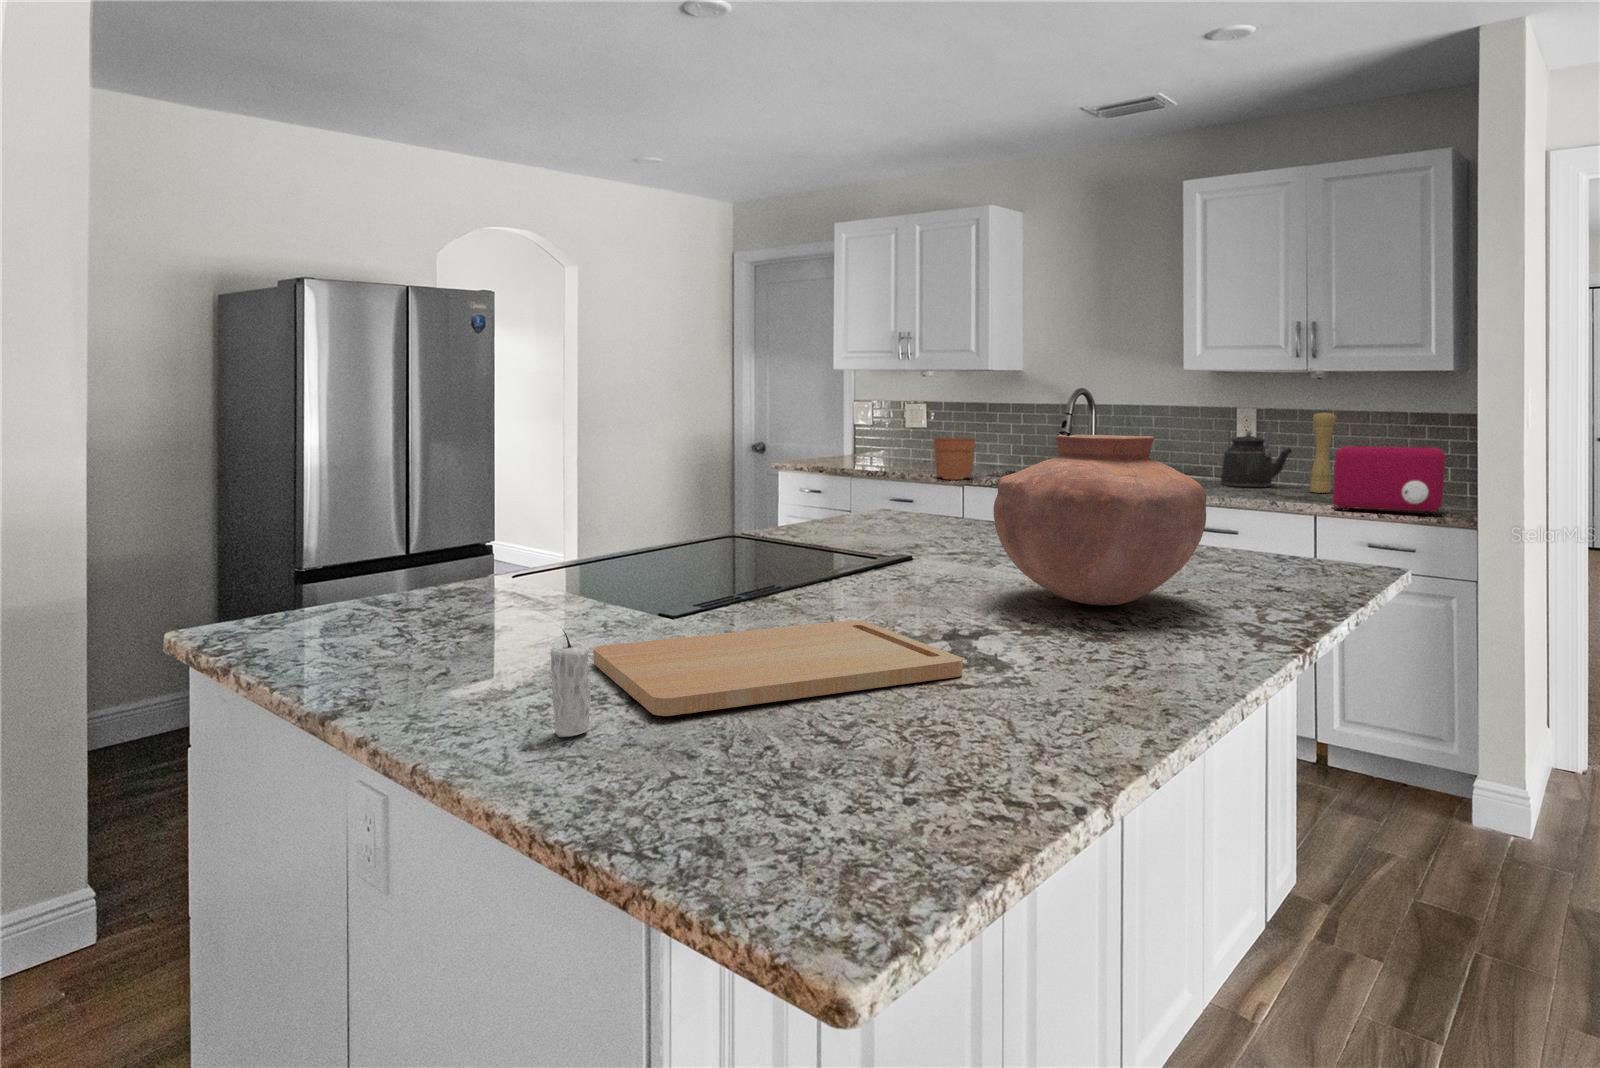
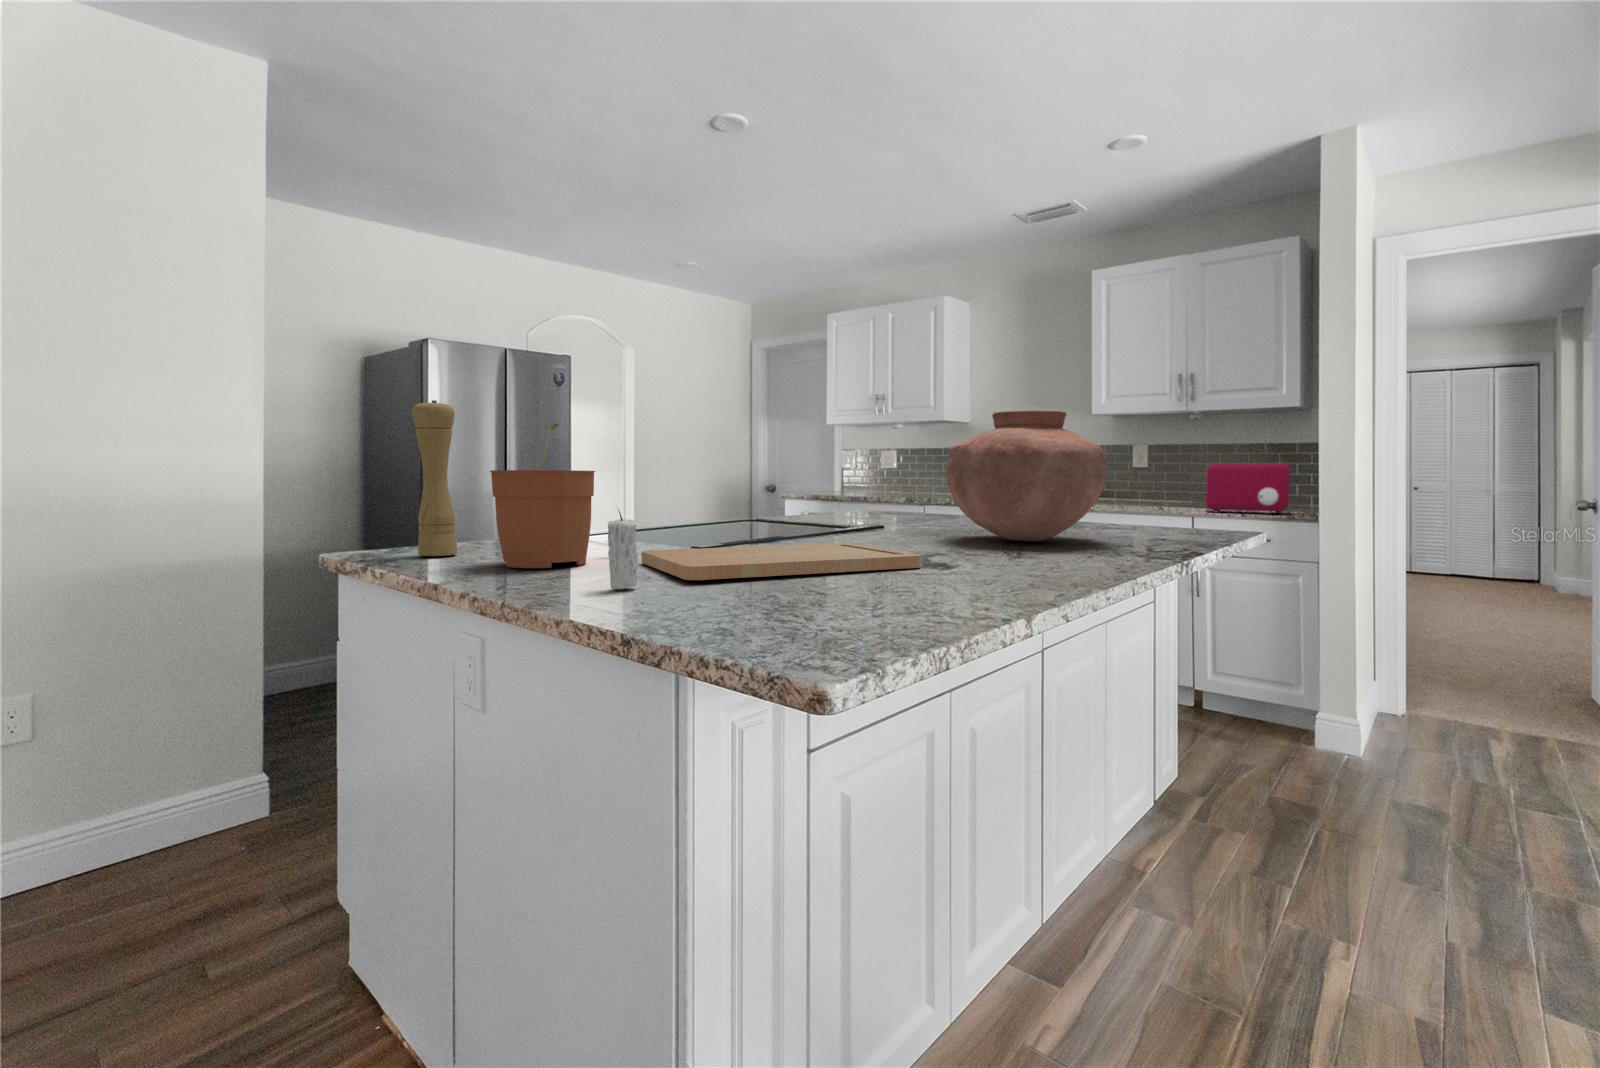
pepper mill: present [1310,412,1336,493] -> present [412,400,457,556]
kettle: present [1221,419,1292,487] -> none [1121,452,1175,503]
plant pot: present [934,424,976,480] -> present [490,424,595,568]

